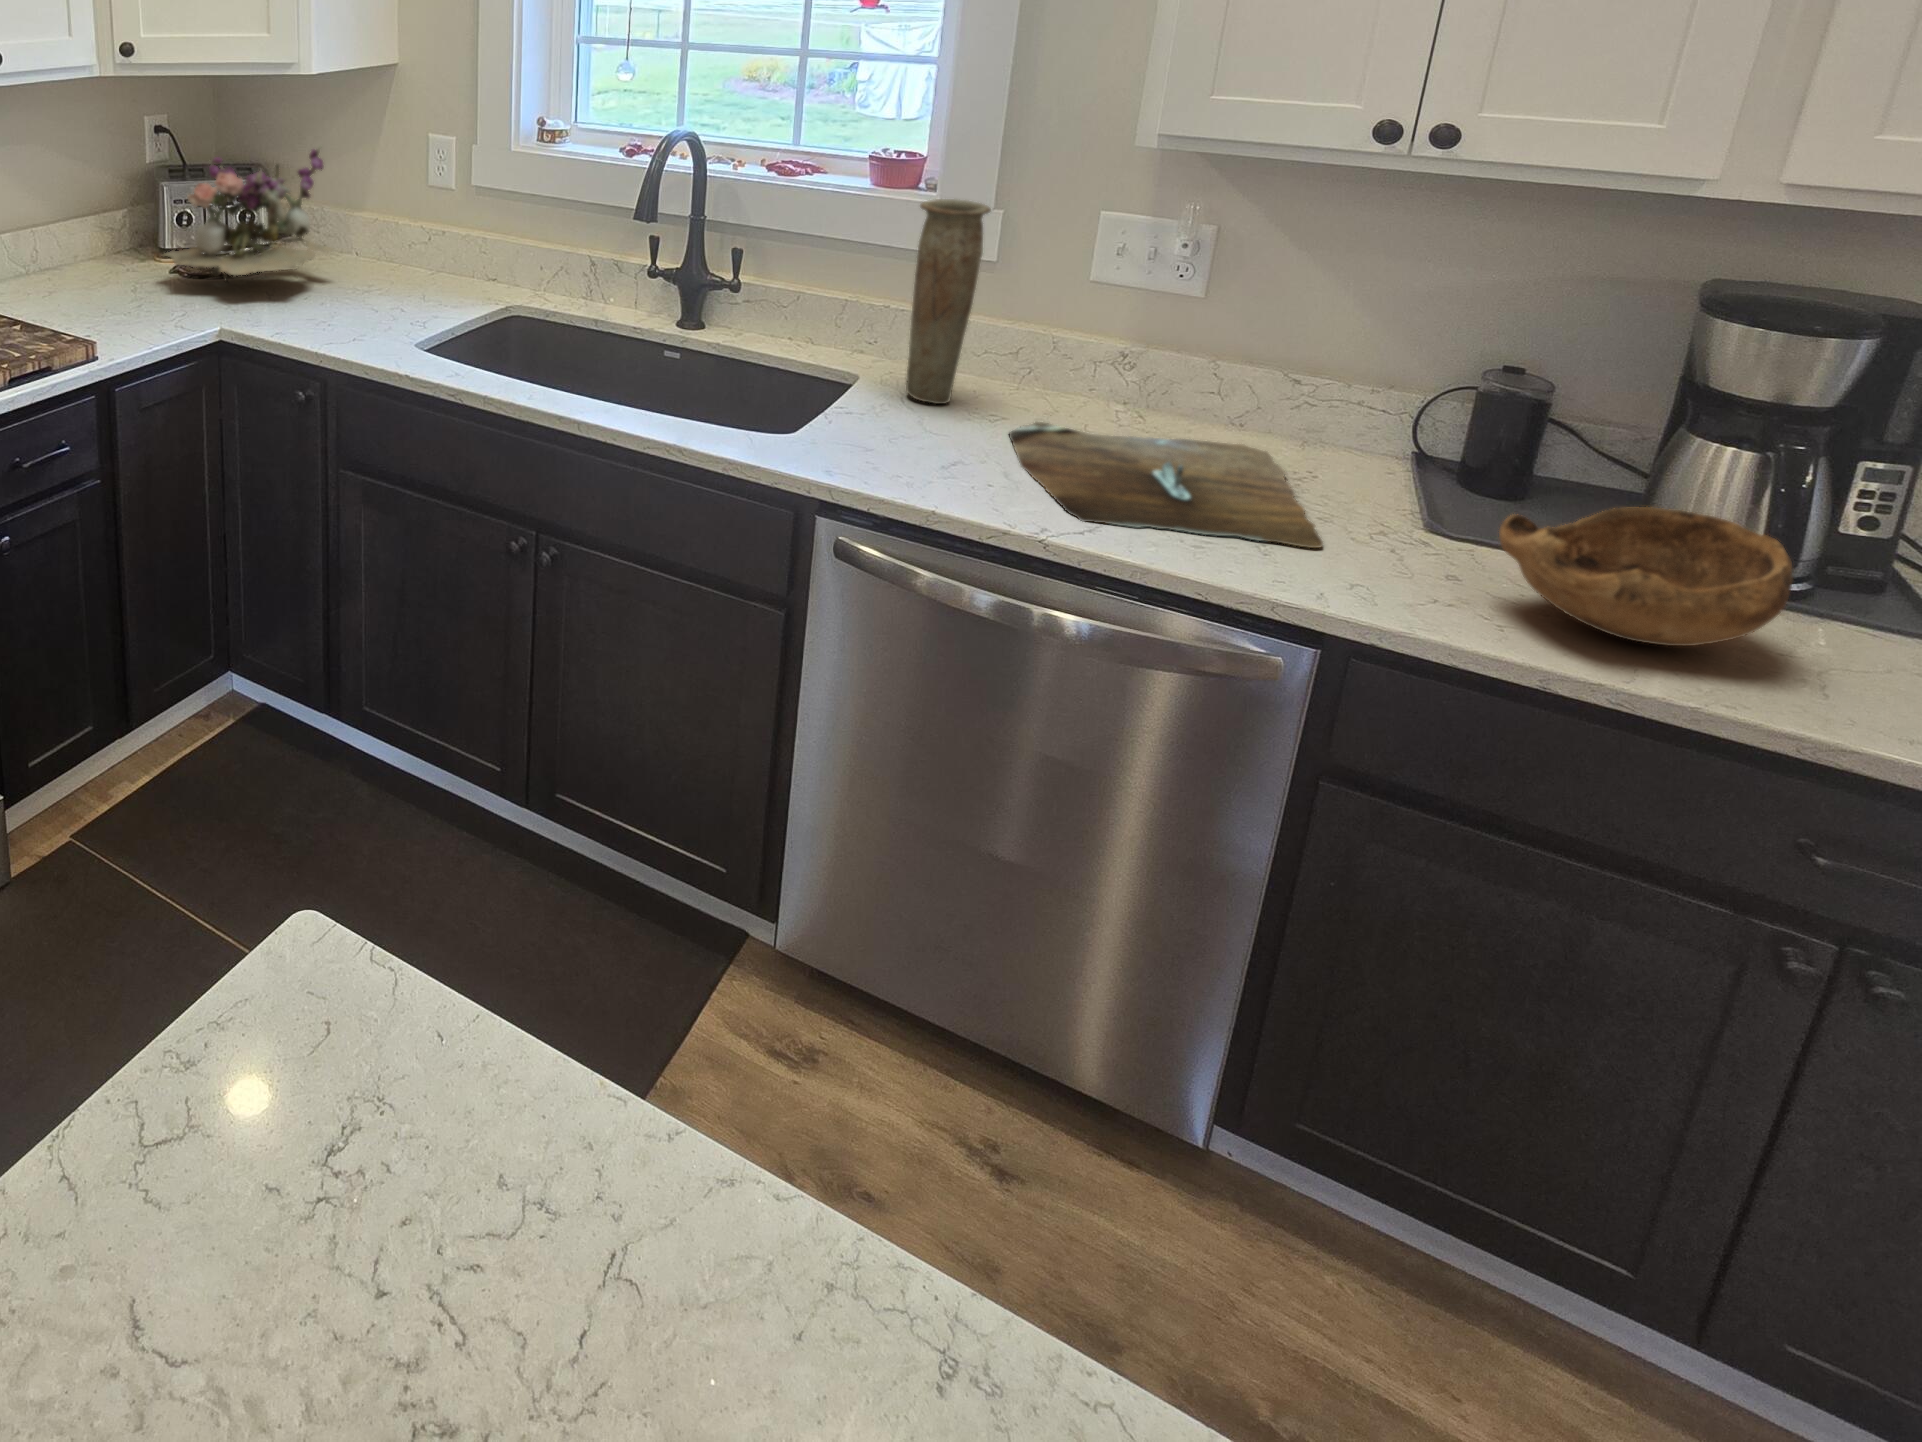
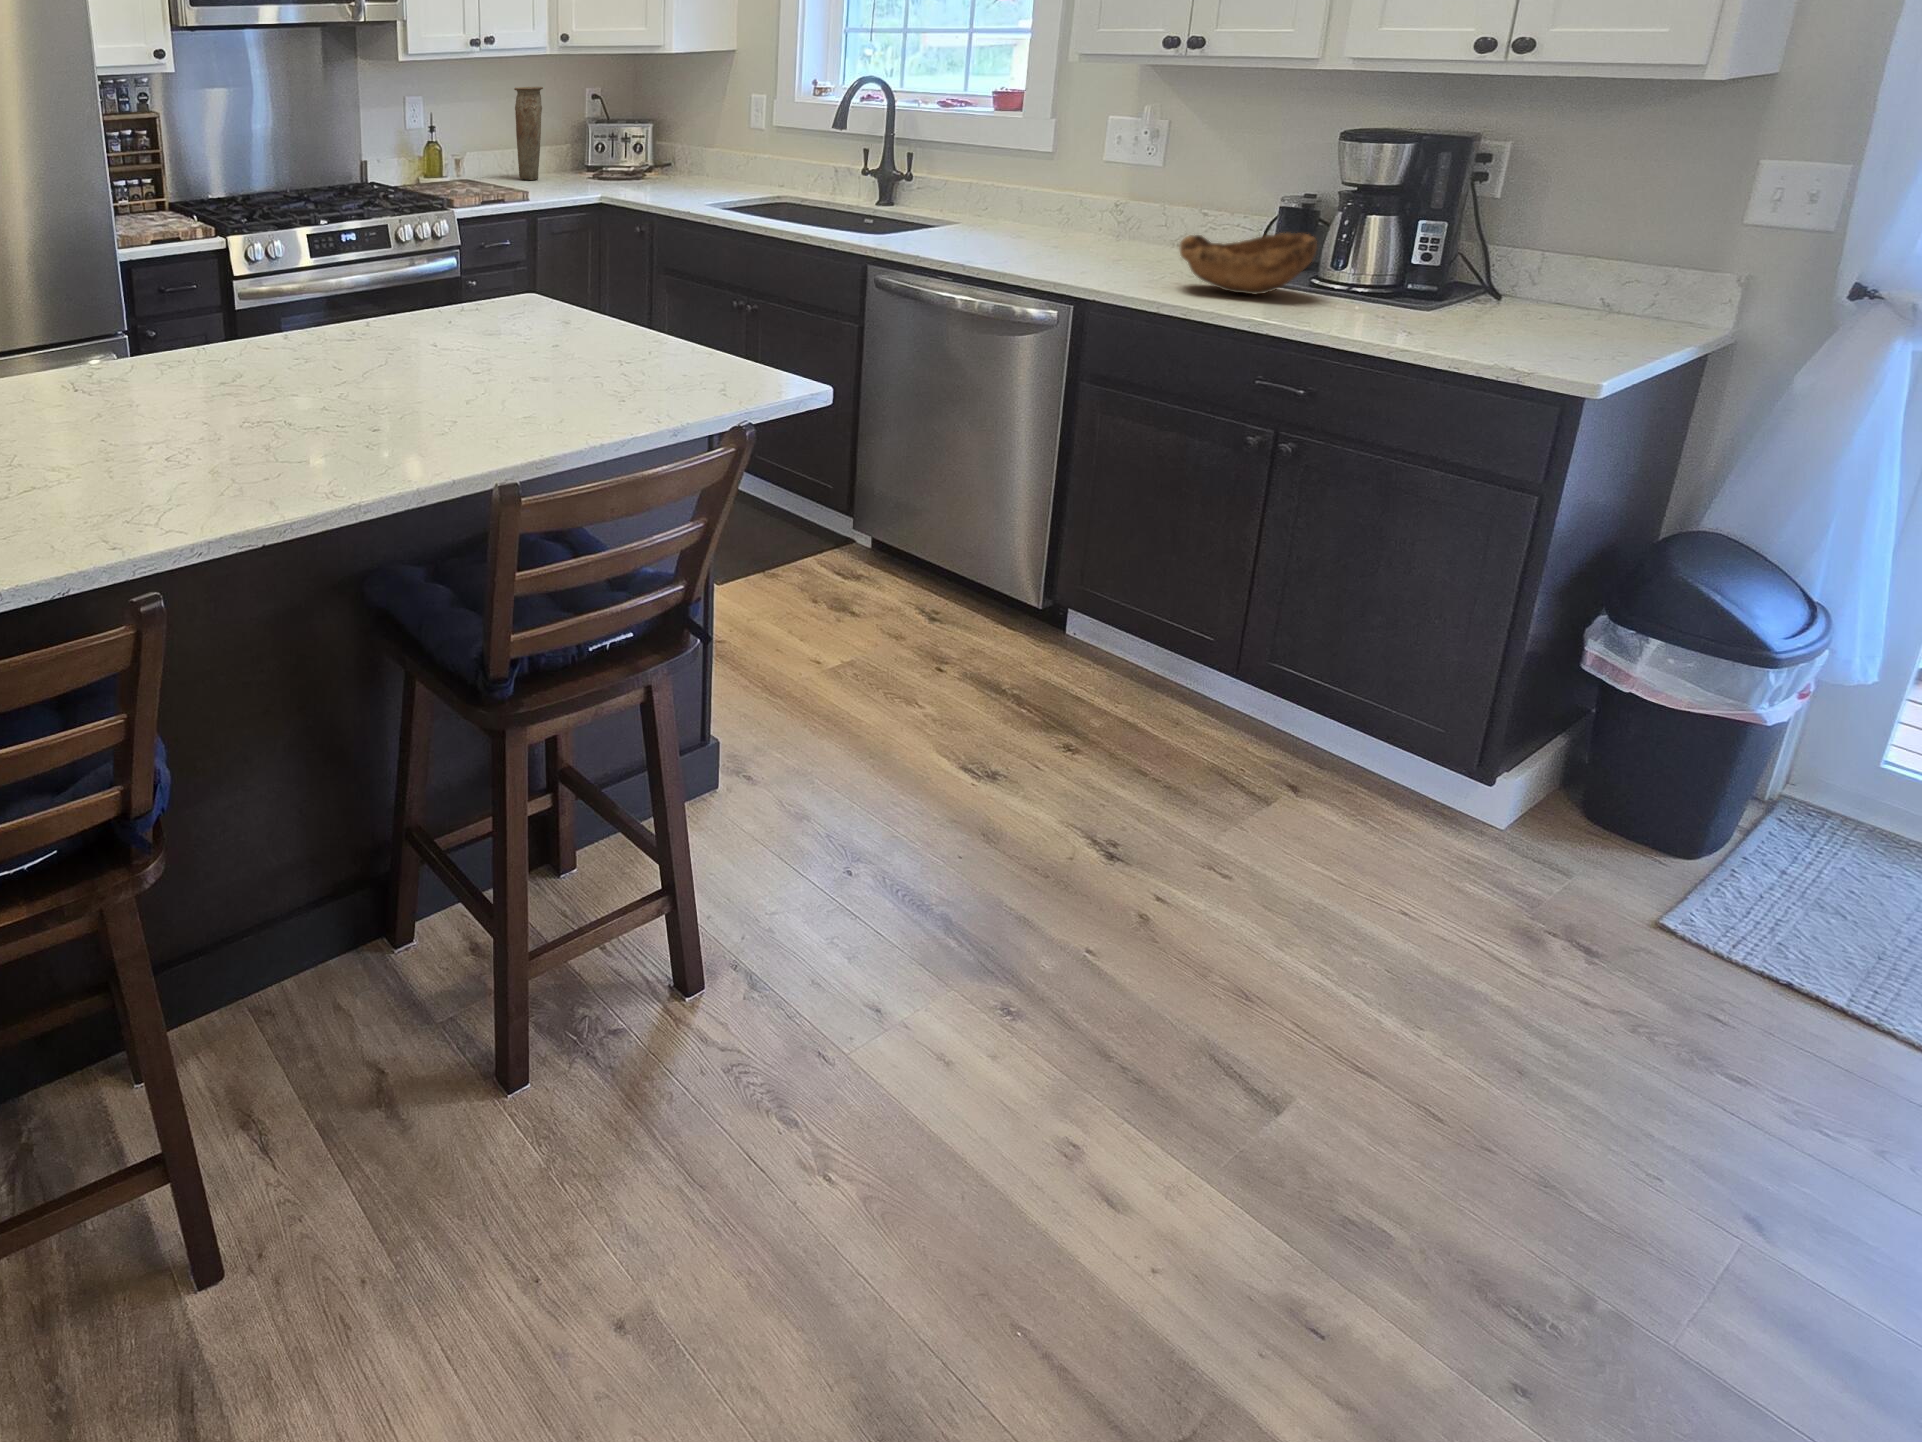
flower arrangement: present [164,148,334,282] -> none [579,99,683,183]
vase: present [906,199,991,404] -> present [514,87,543,180]
cutting board: present [1009,422,1323,548] -> none [997,236,1177,269]

